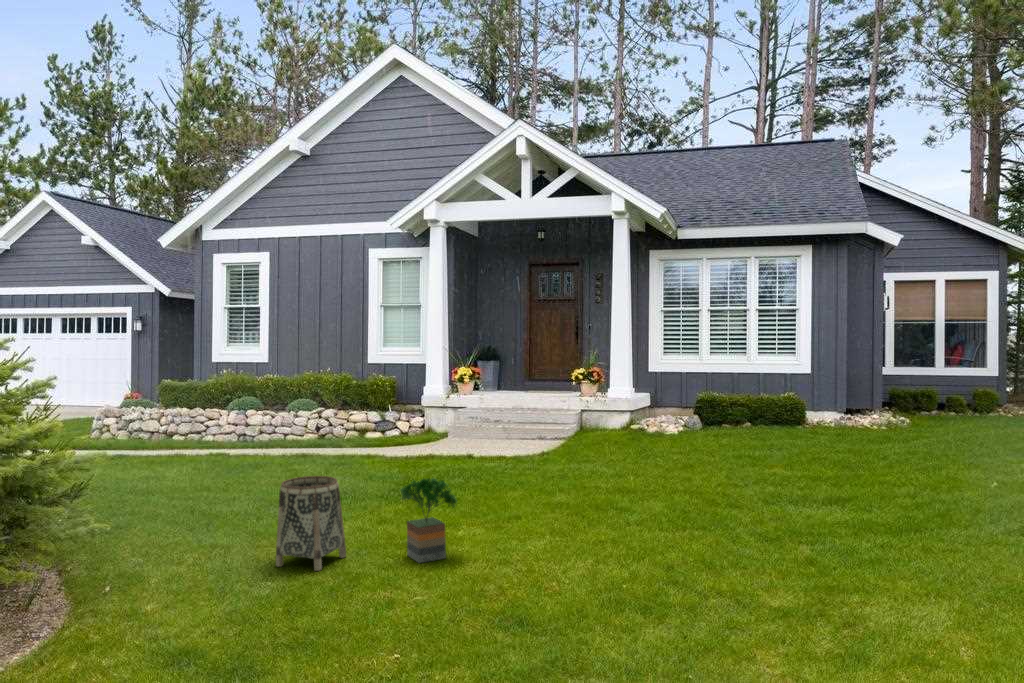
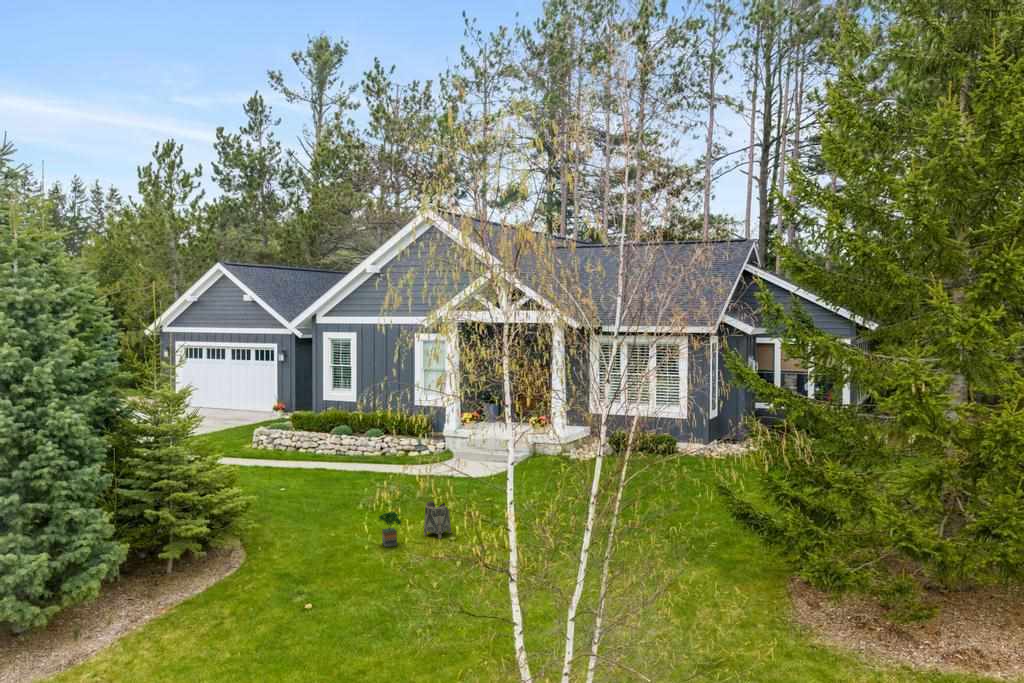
basket: present [276,476,346,571] -> present [424,501,451,539]

